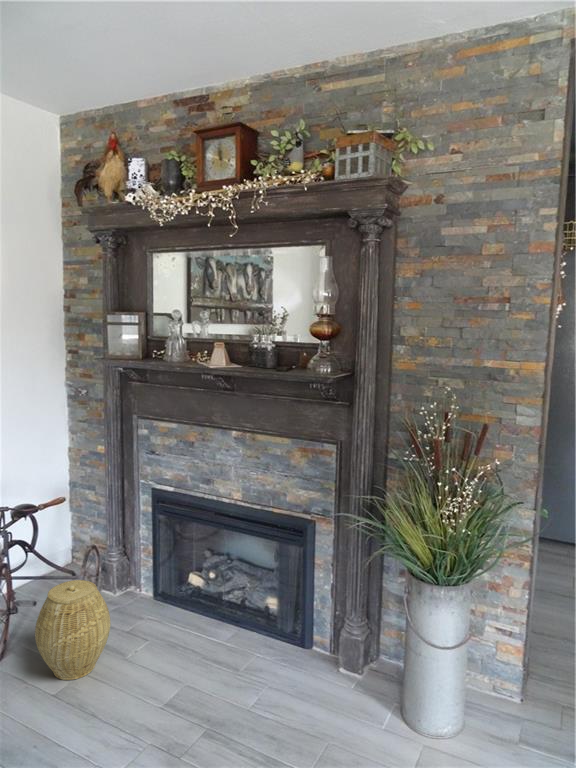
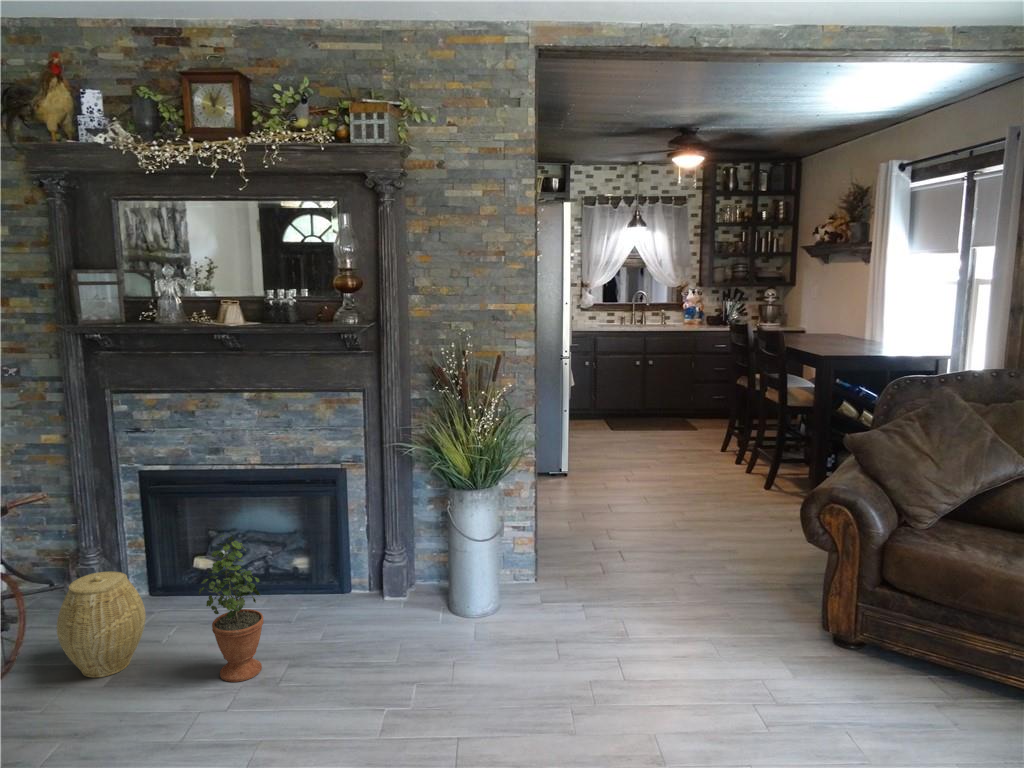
potted plant: none [126,577,190,734] -> present [199,535,263,682]

